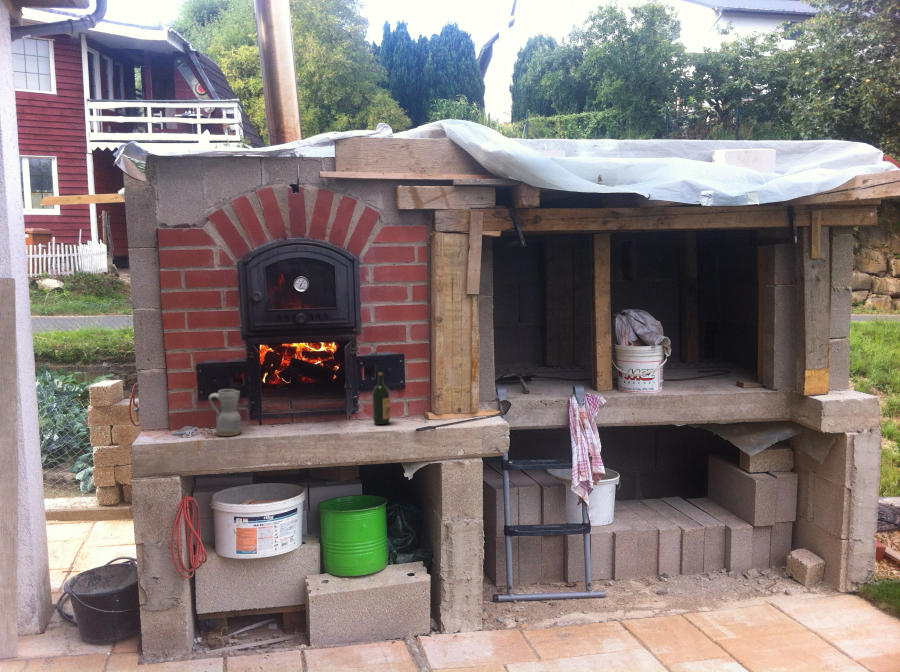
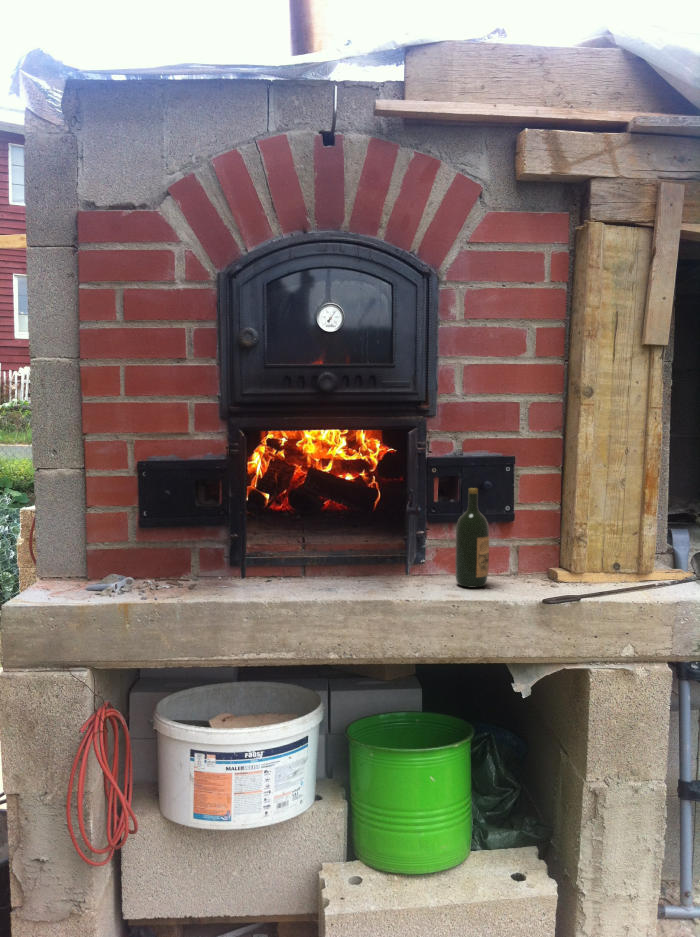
ceramic pitcher: present [209,389,242,436] -> none [153,507,212,594]

